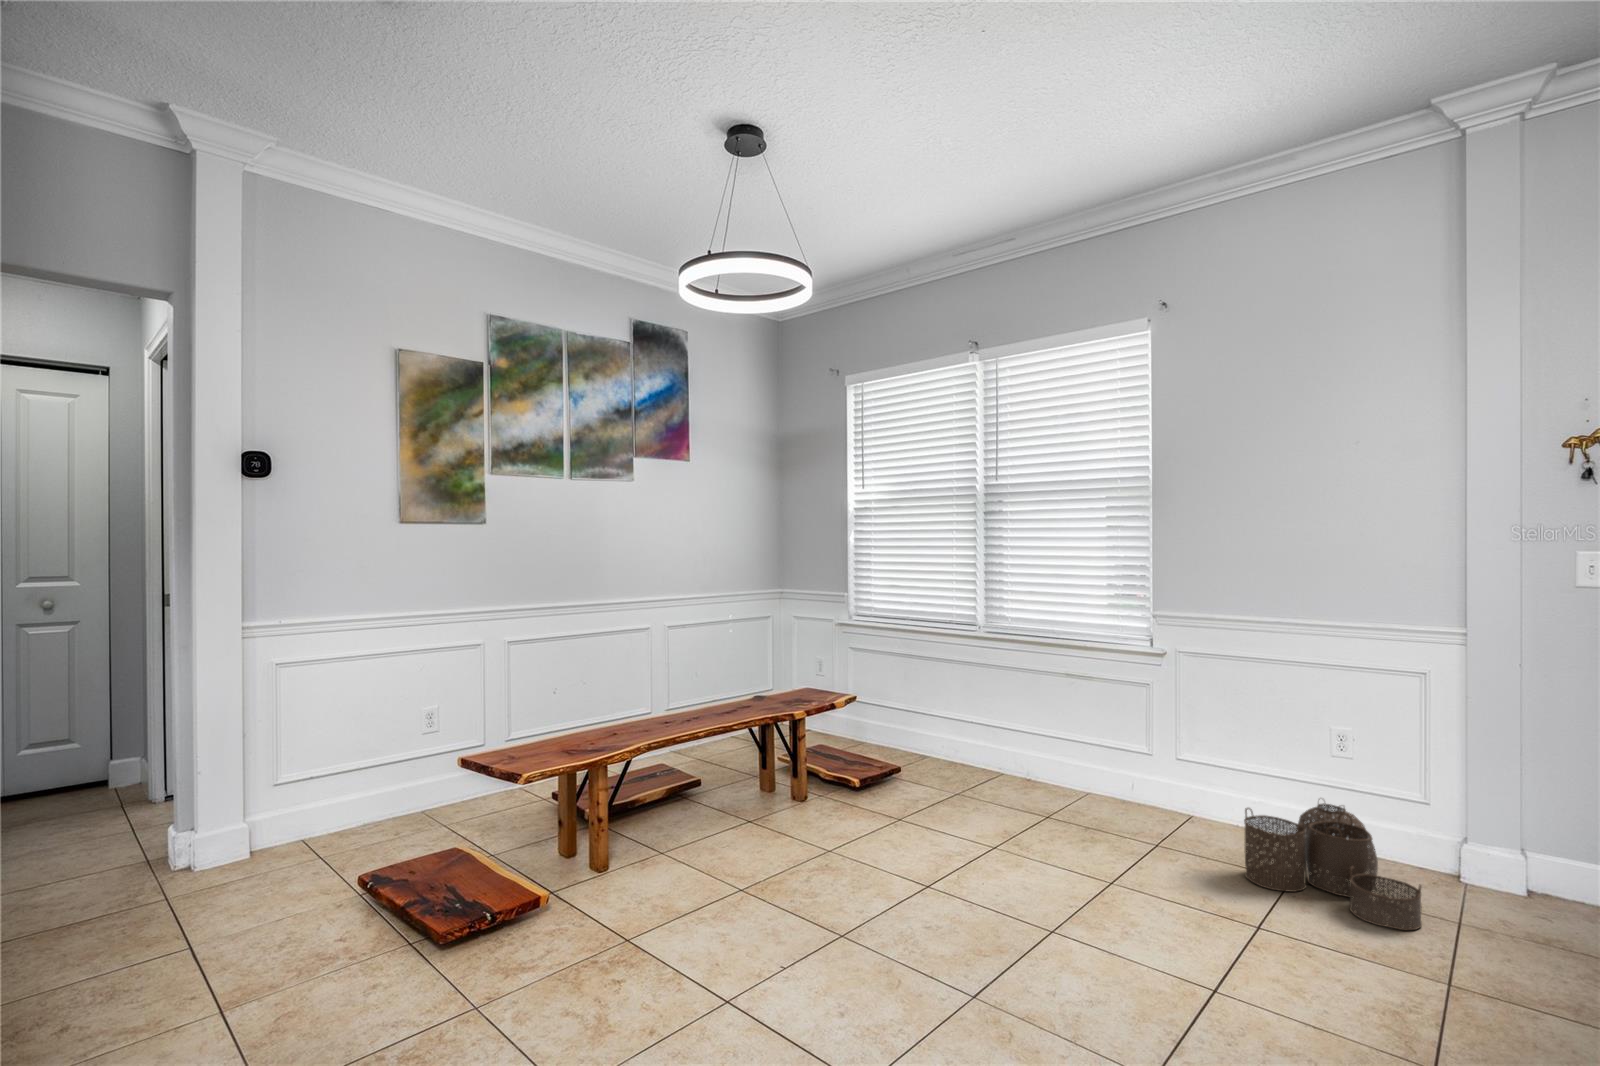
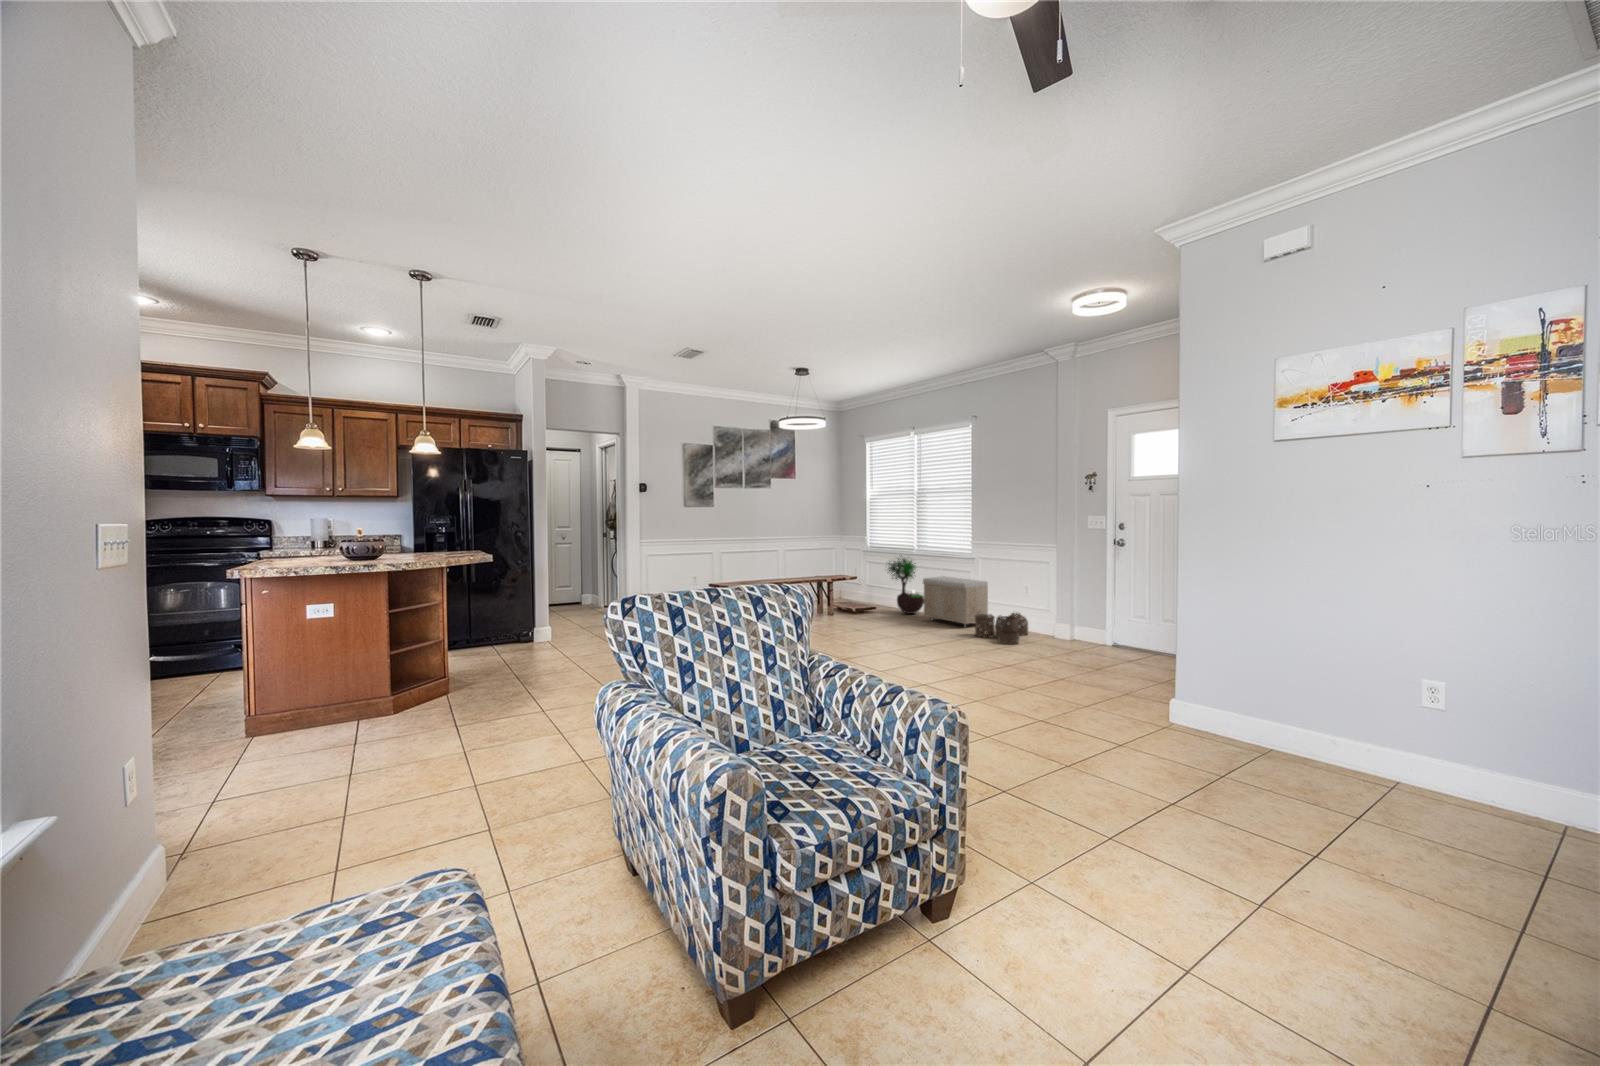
potted tree: none [921,632,1016,783] -> present [888,558,924,614]
storage bench: none [1038,692,1212,839] -> present [923,576,988,627]

